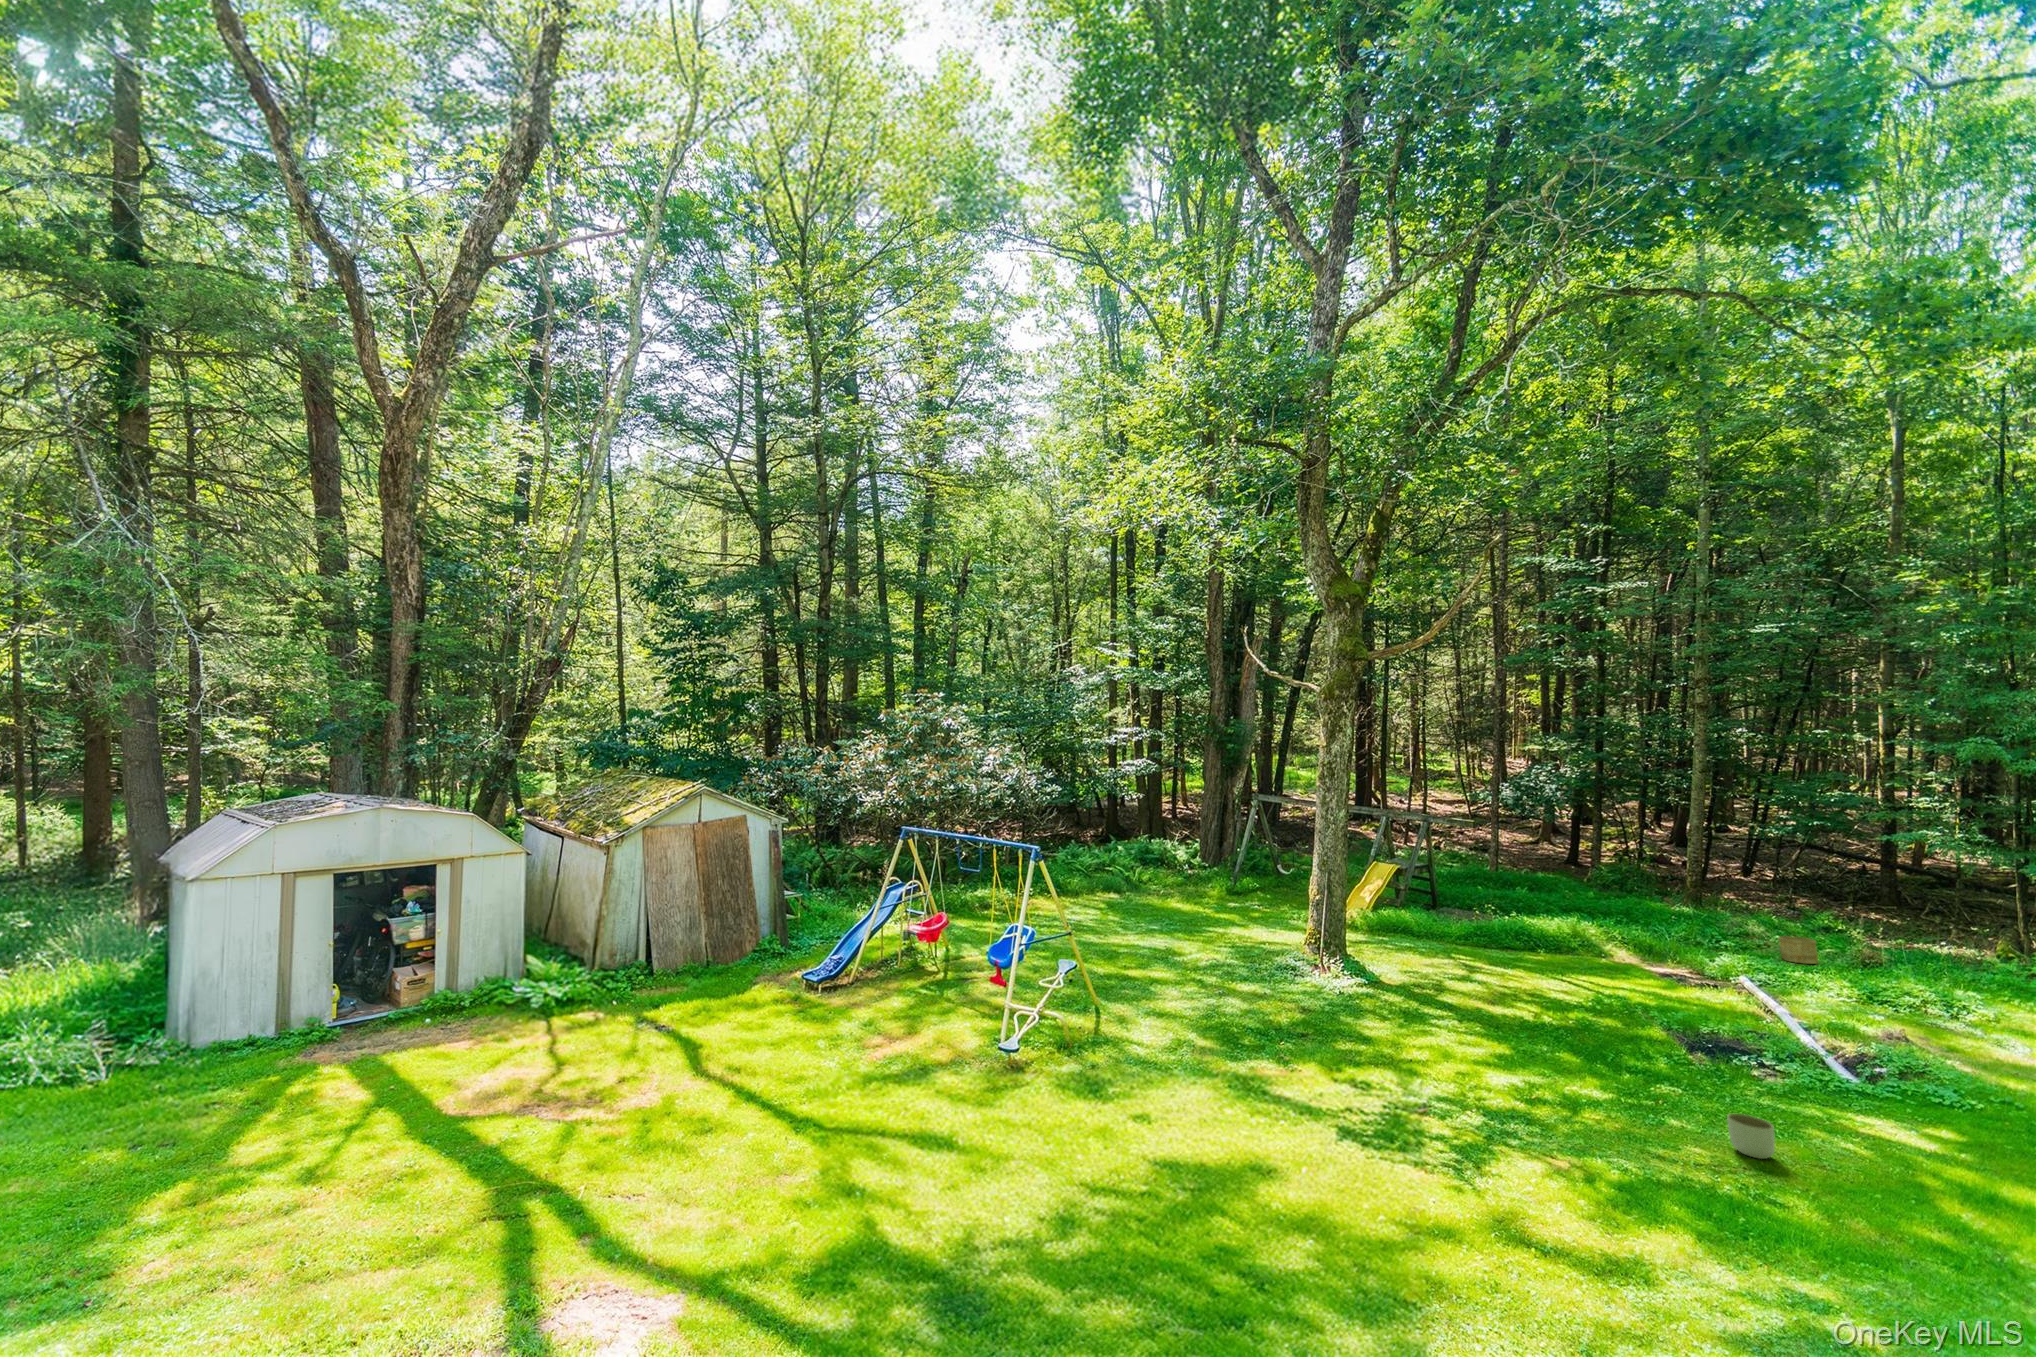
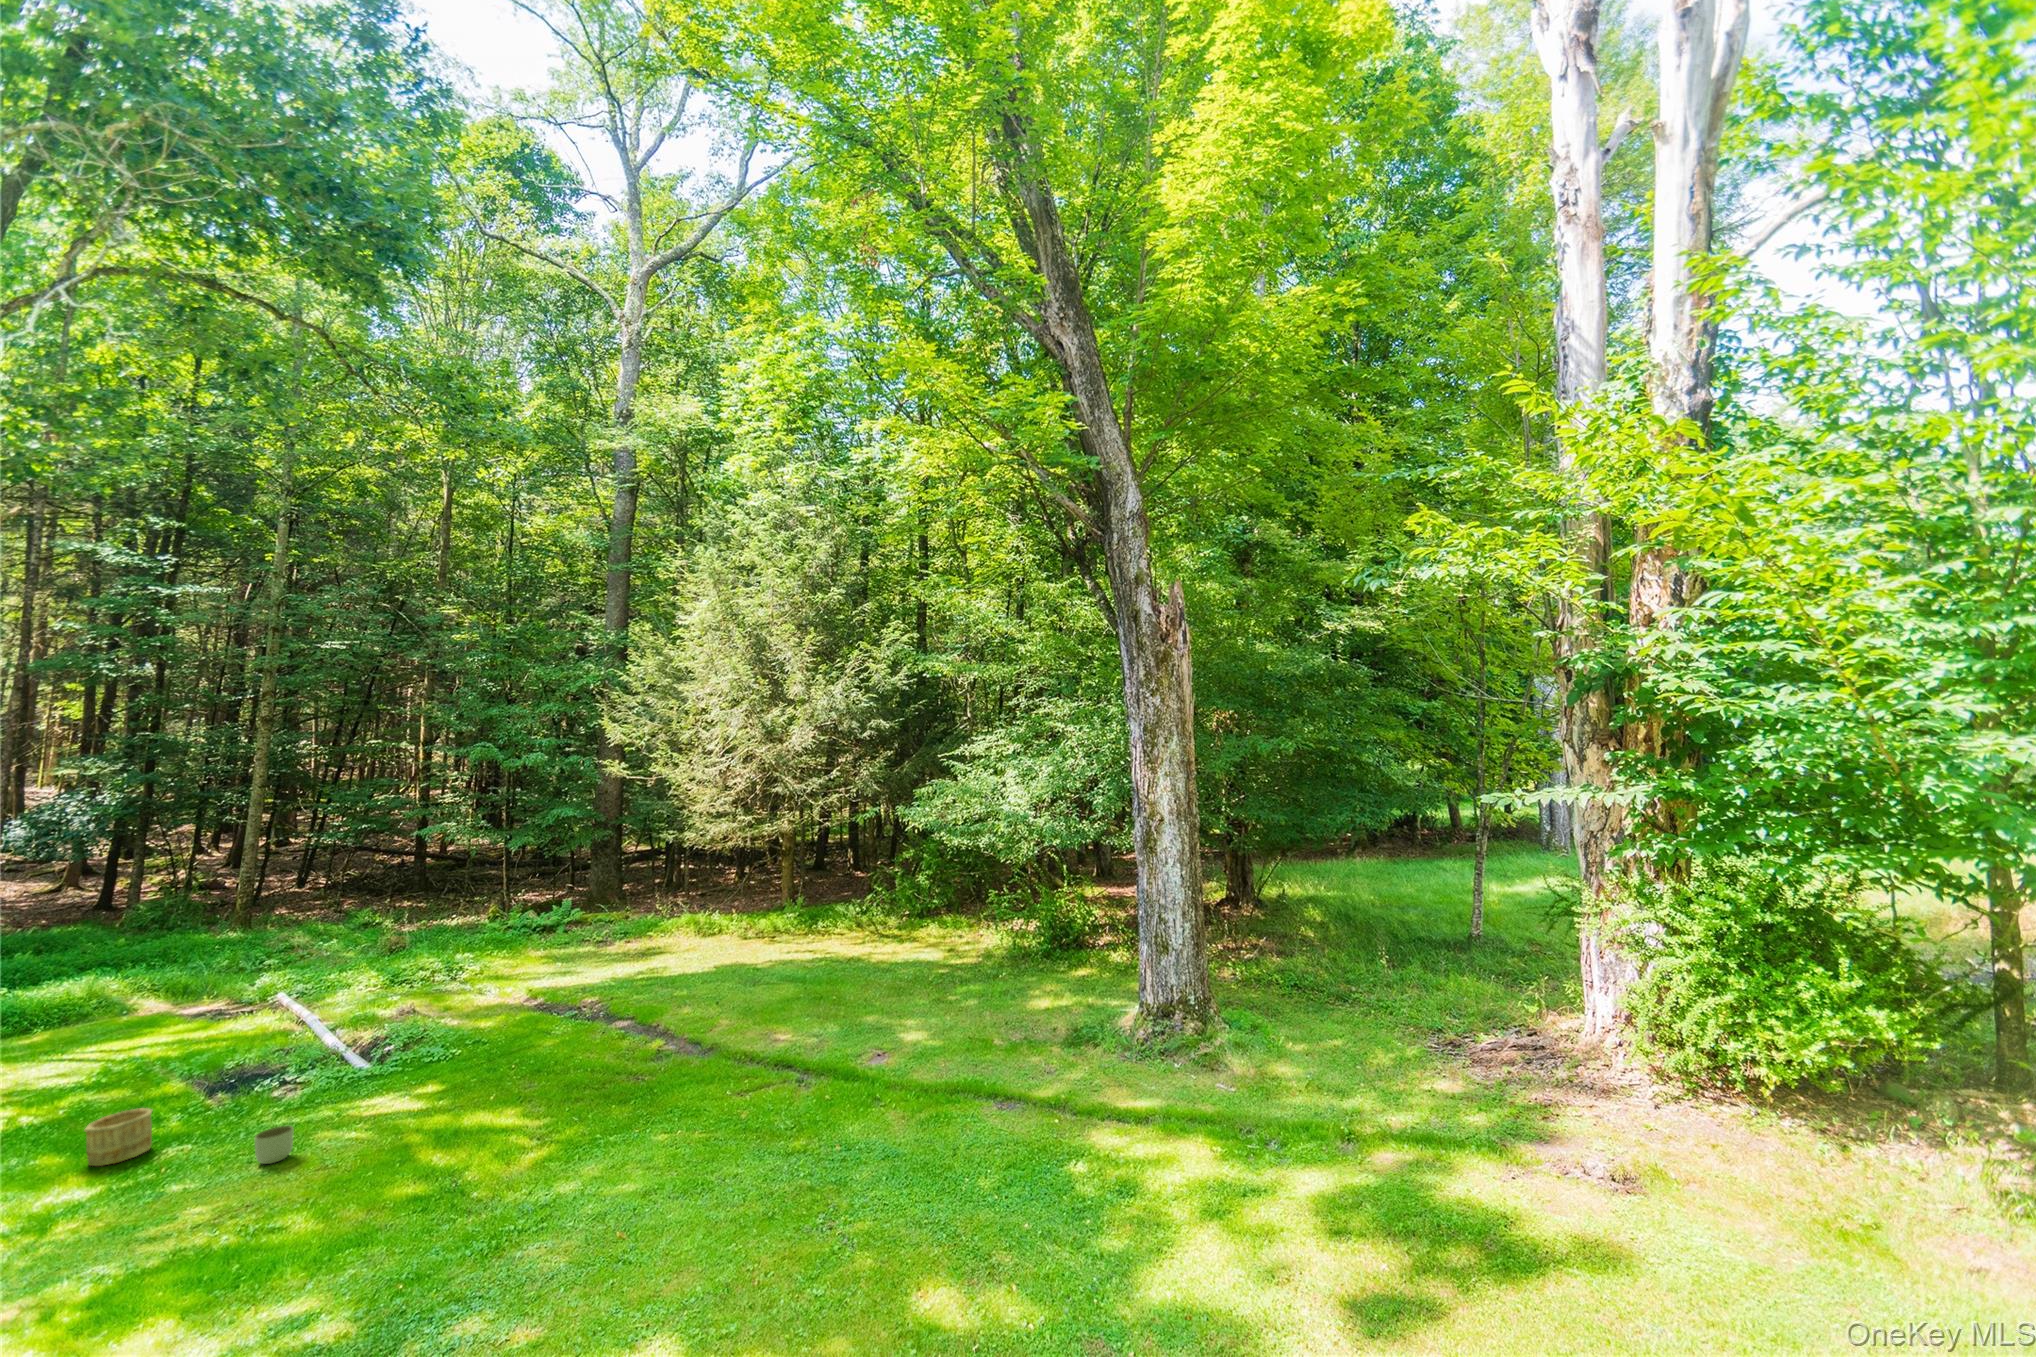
wooden bucket: present [1778,936,1818,964] -> present [84,1108,153,1166]

